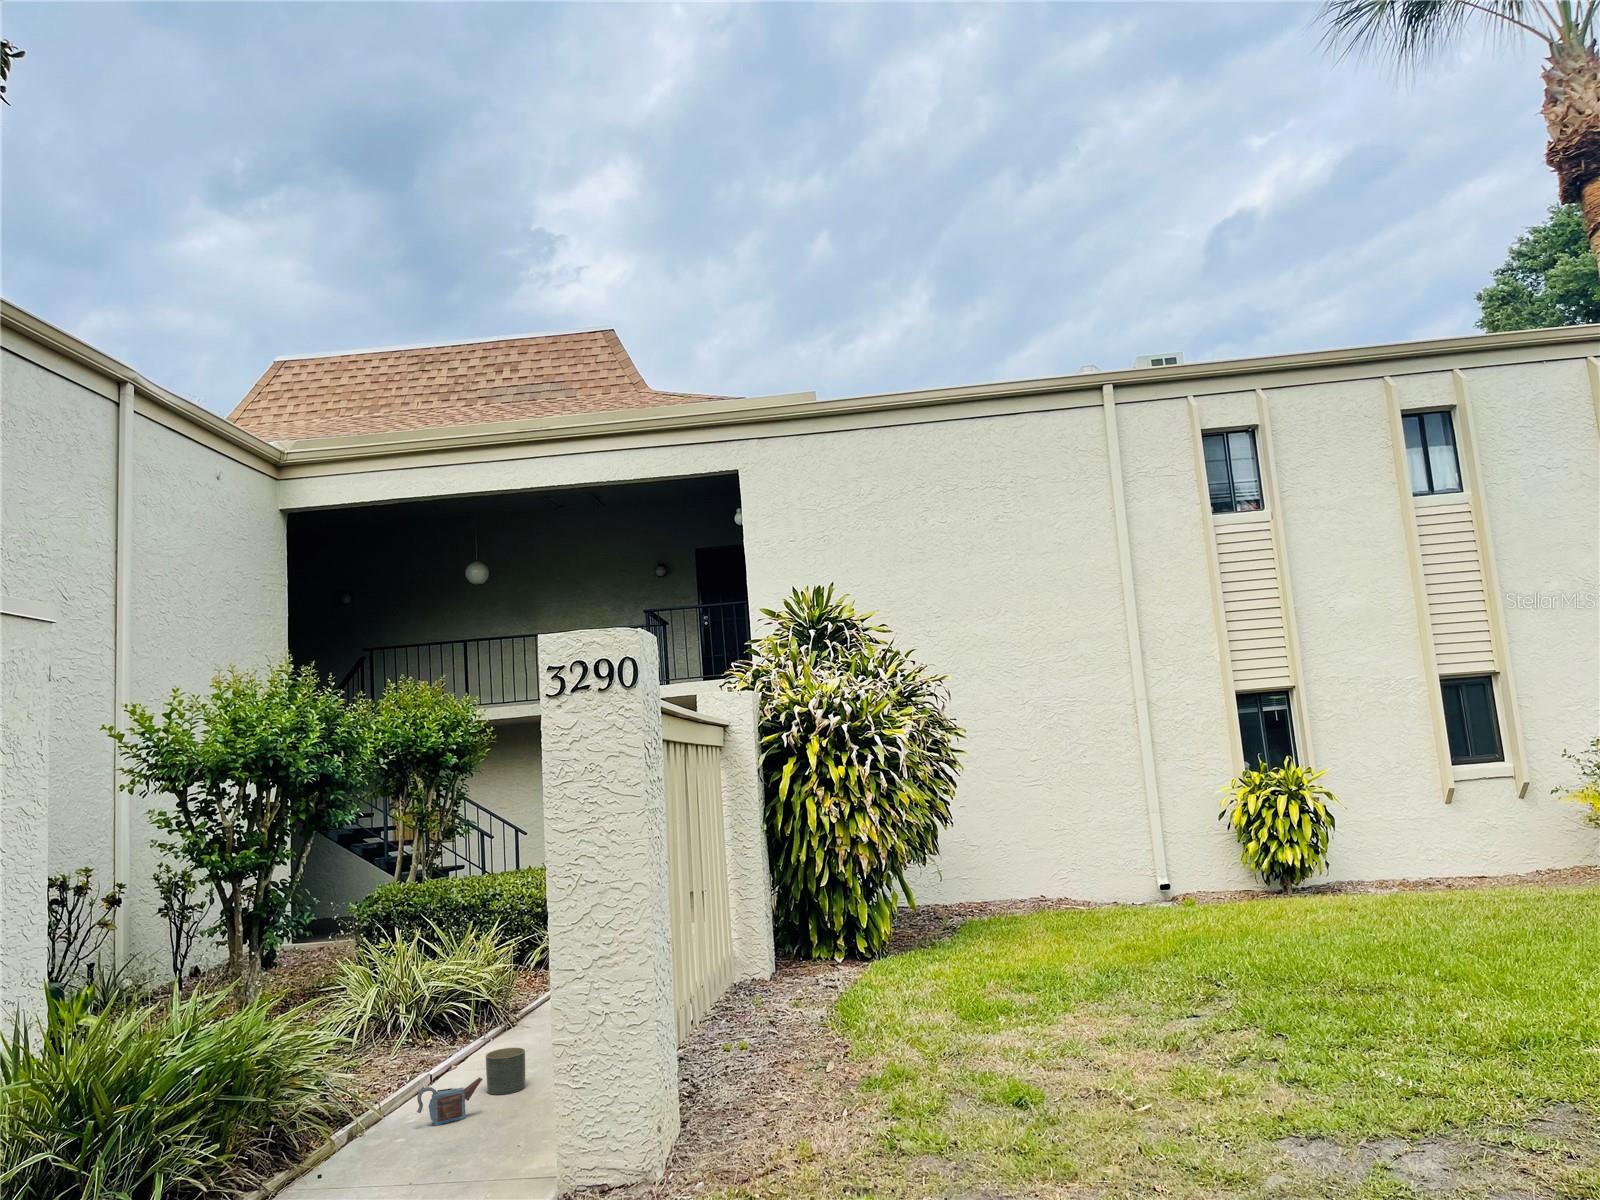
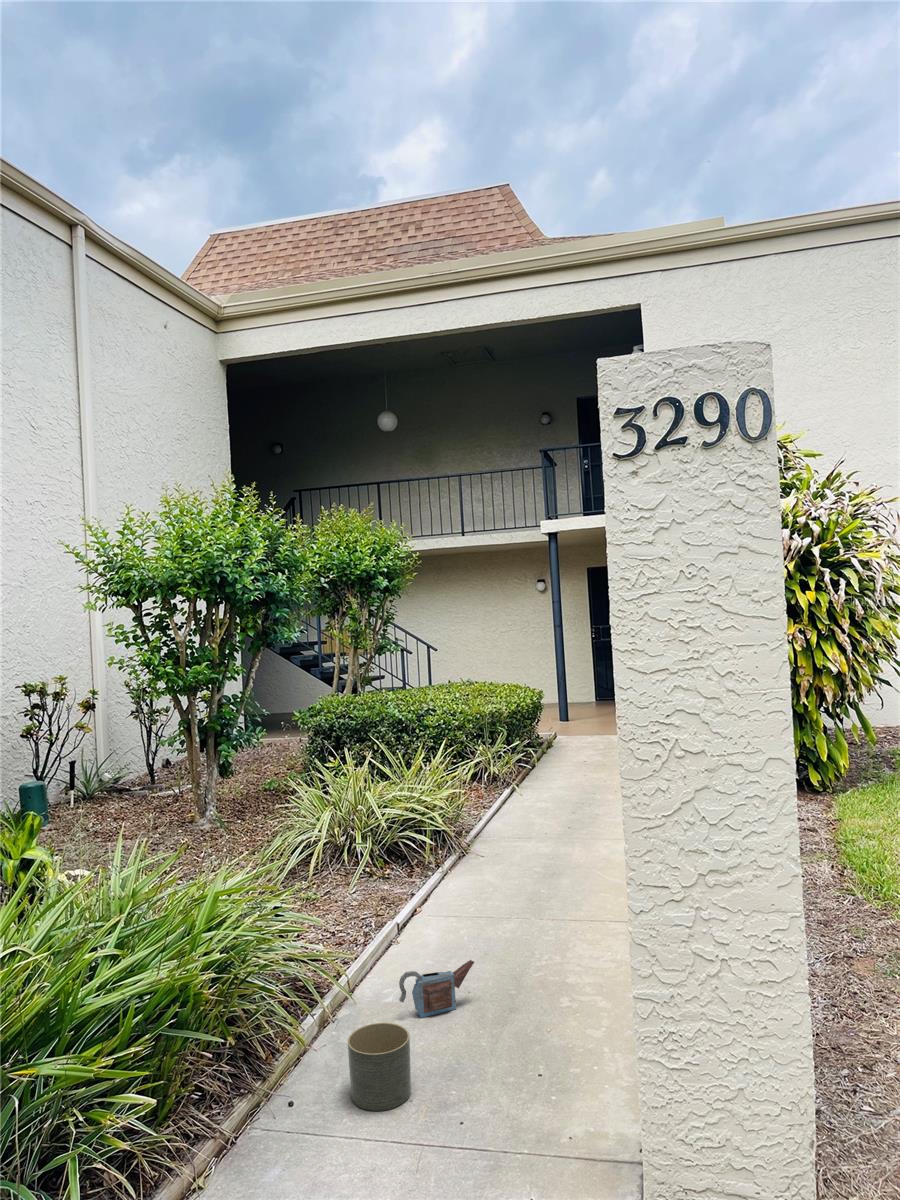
planter: present [486,1048,525,1095] -> present [348,1023,411,1111]

